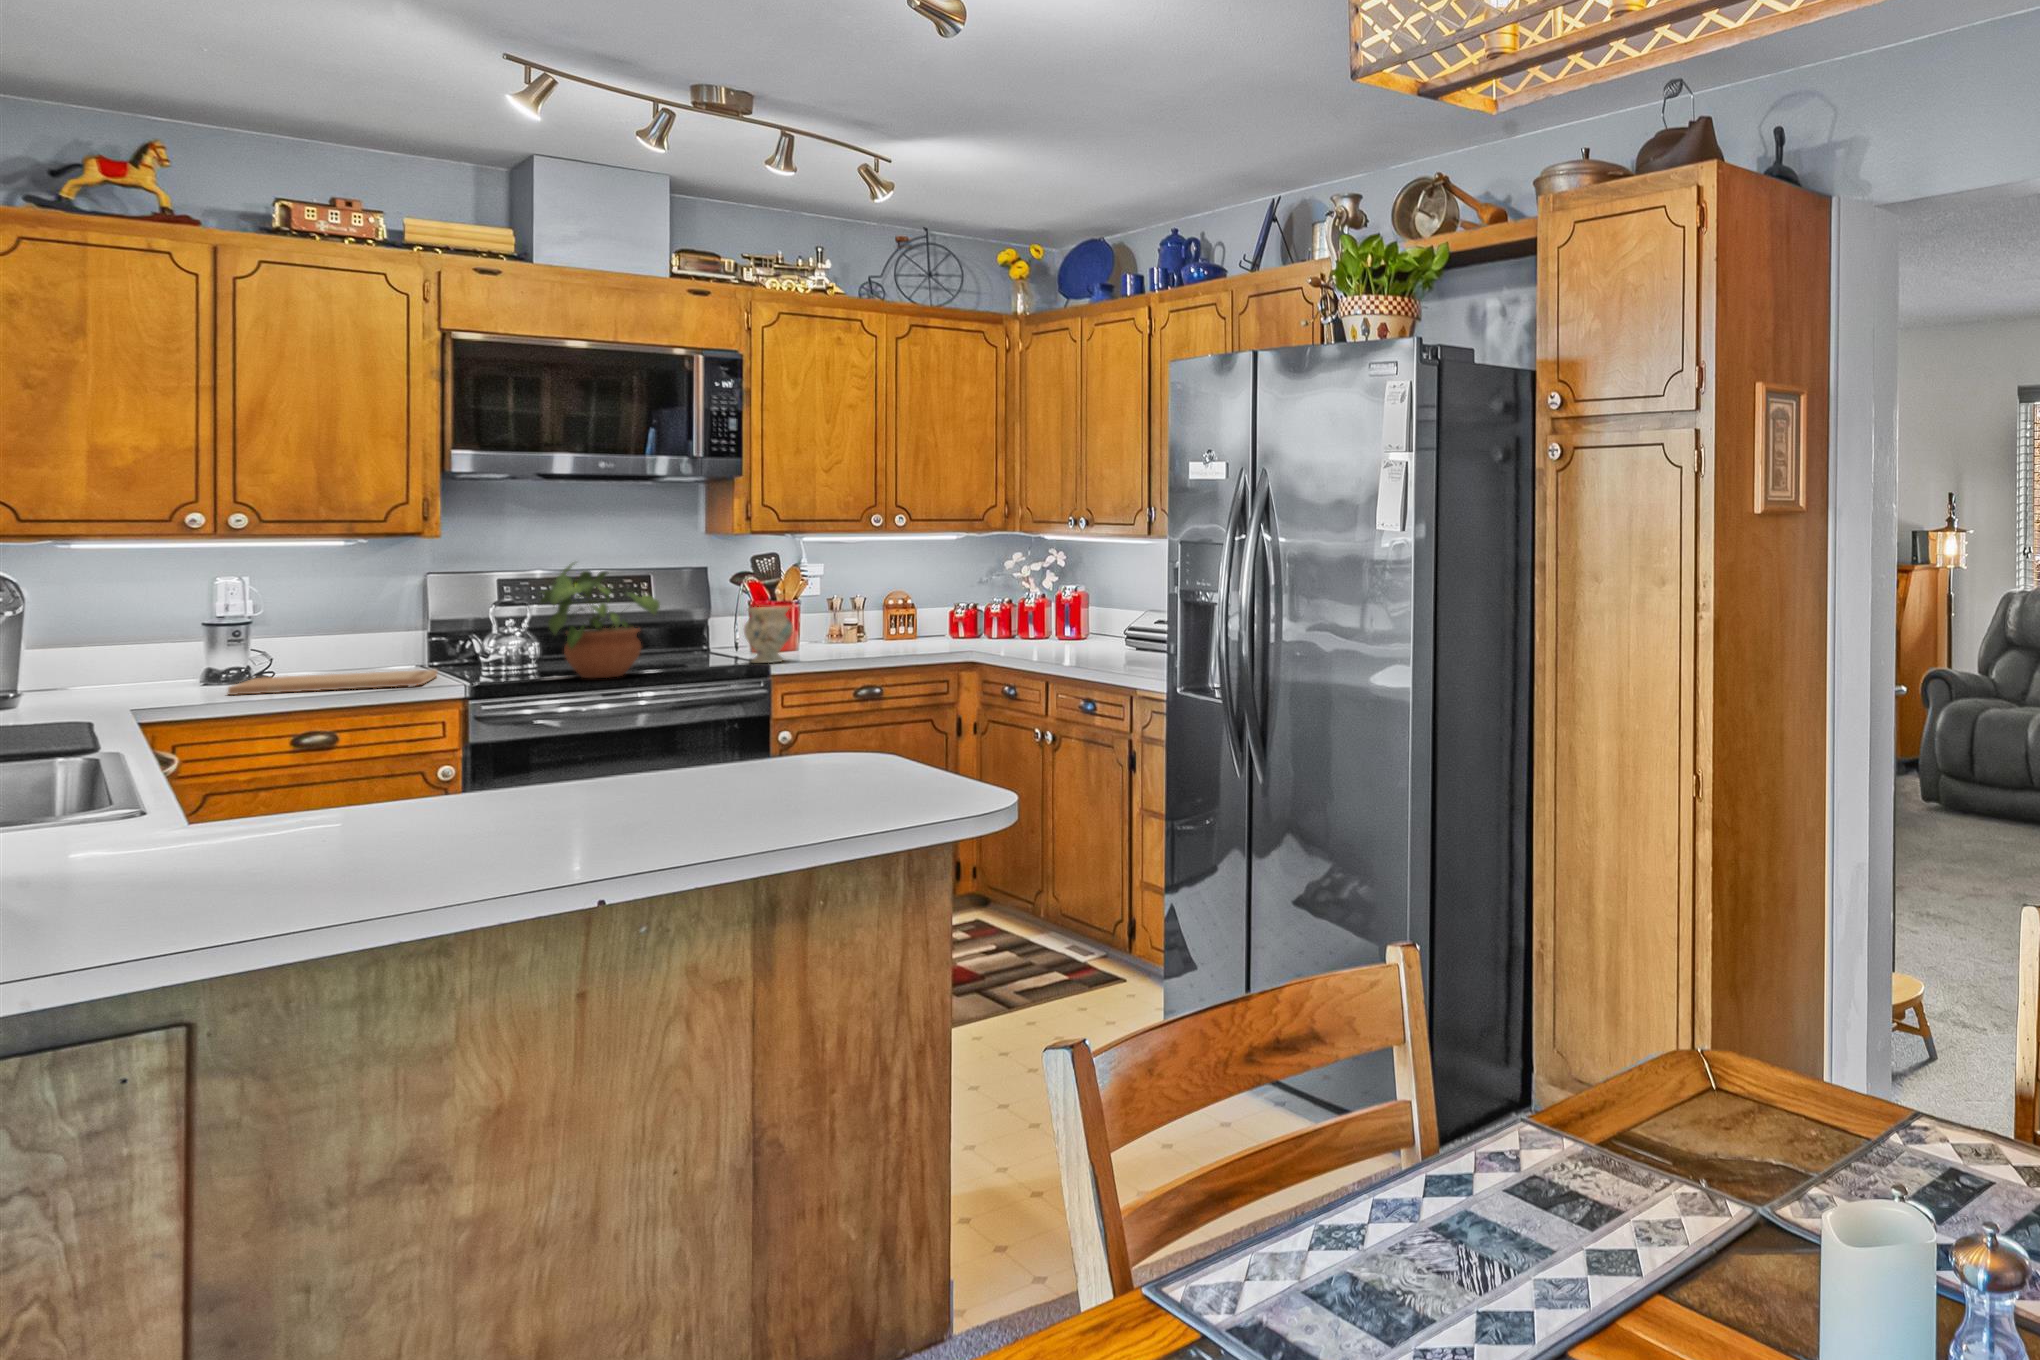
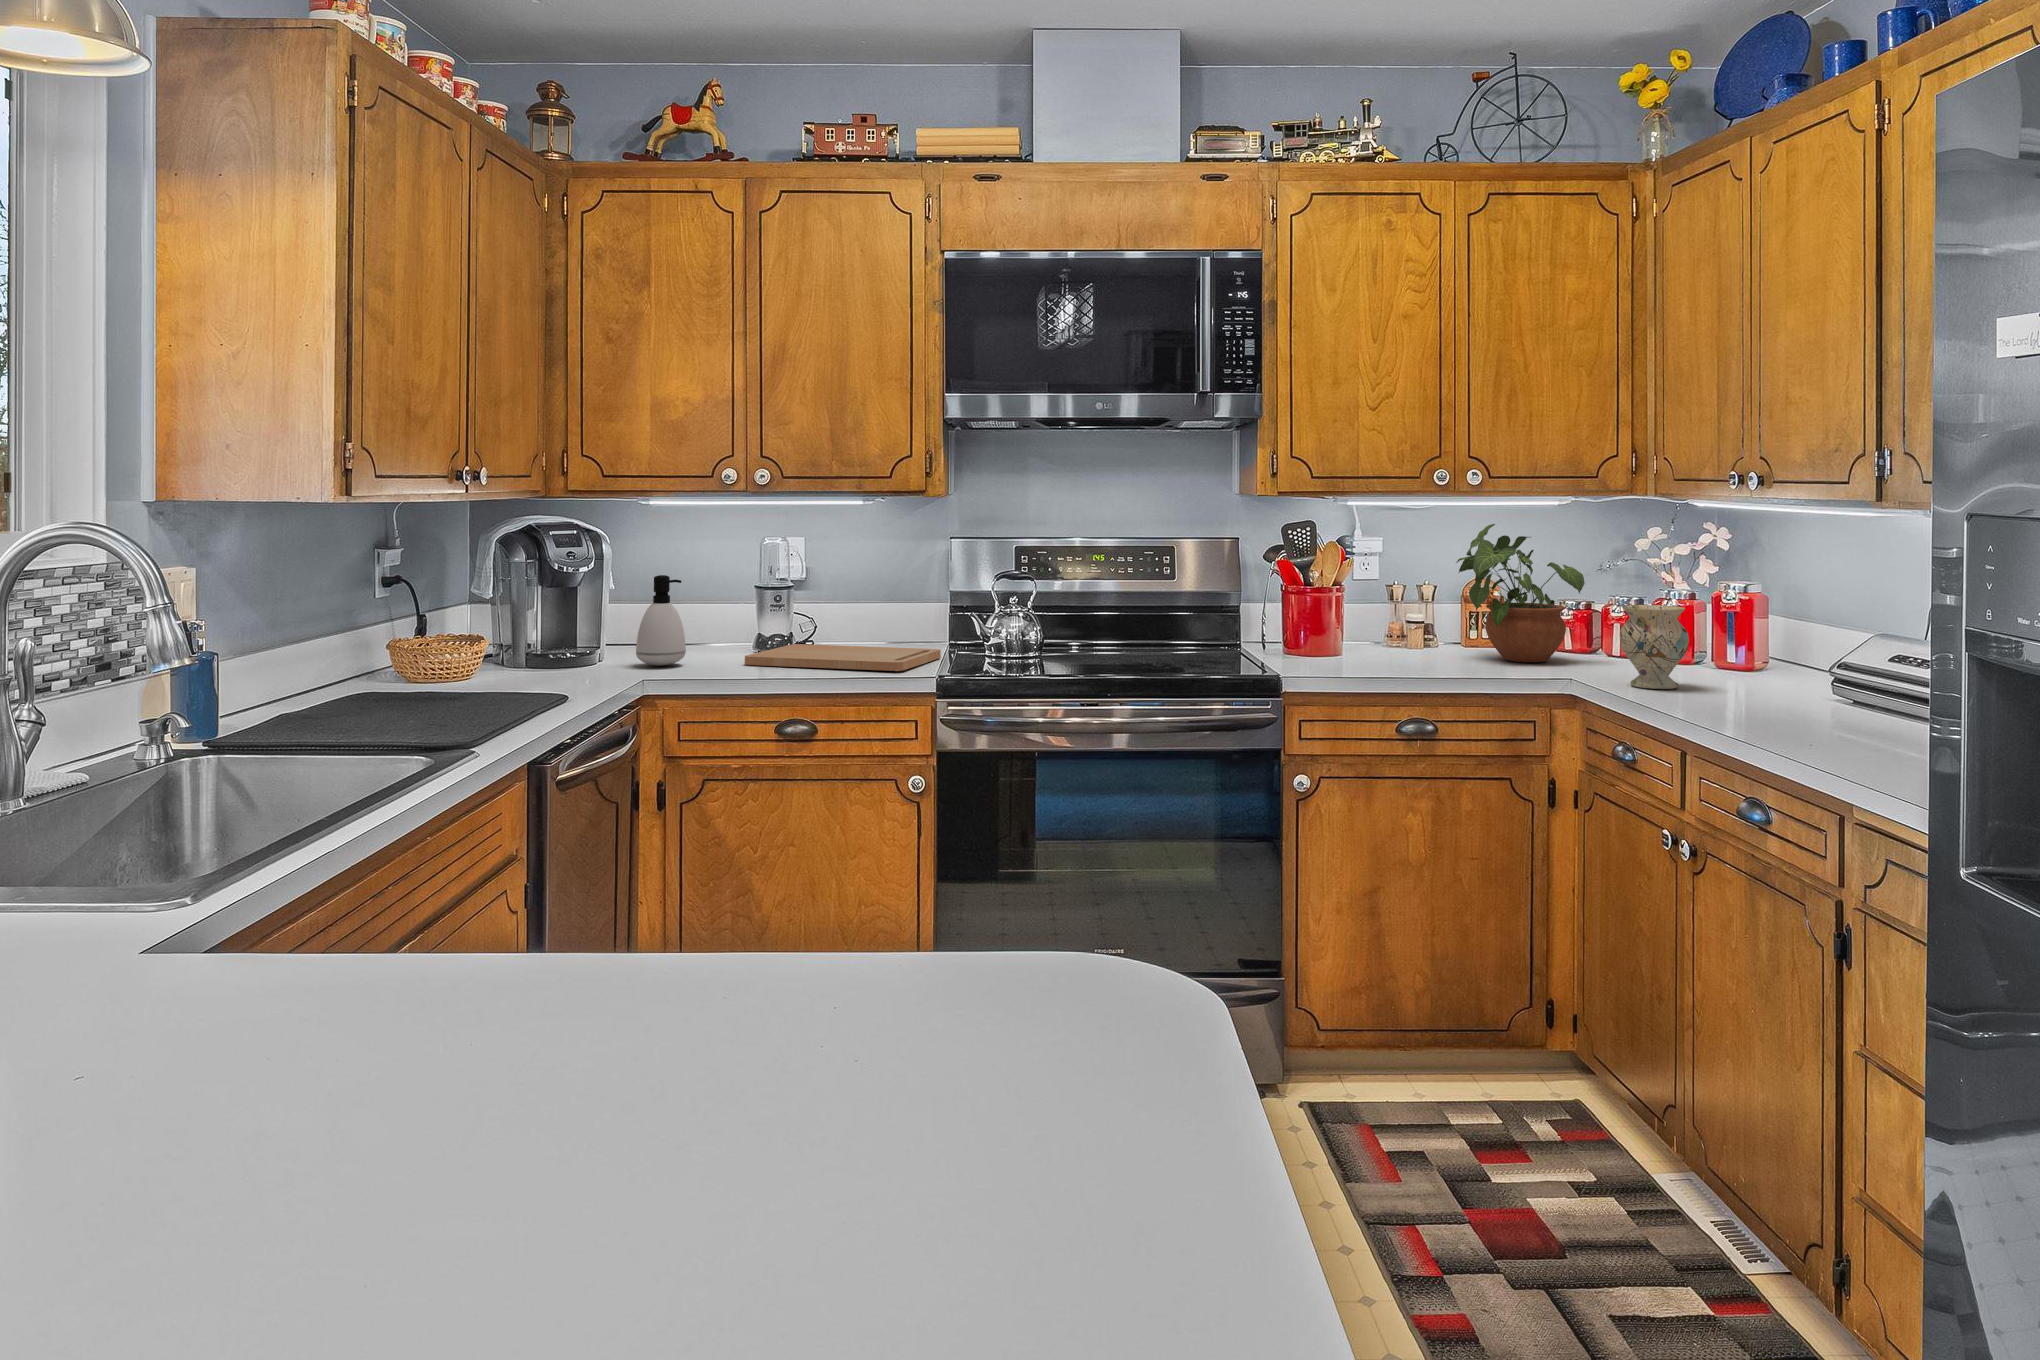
potted plant: present [540,563,660,678] -> present [1456,524,1585,662]
vase: present [744,607,793,663] -> present [1620,605,1689,689]
soap dispenser: none [93,617,158,703] -> present [636,575,686,666]

